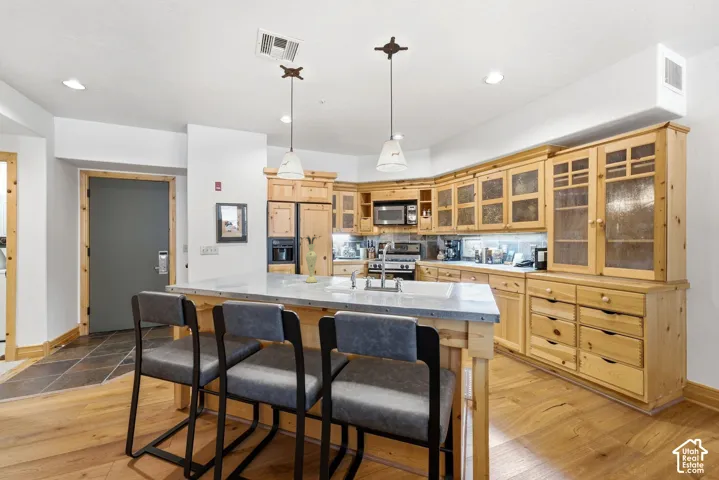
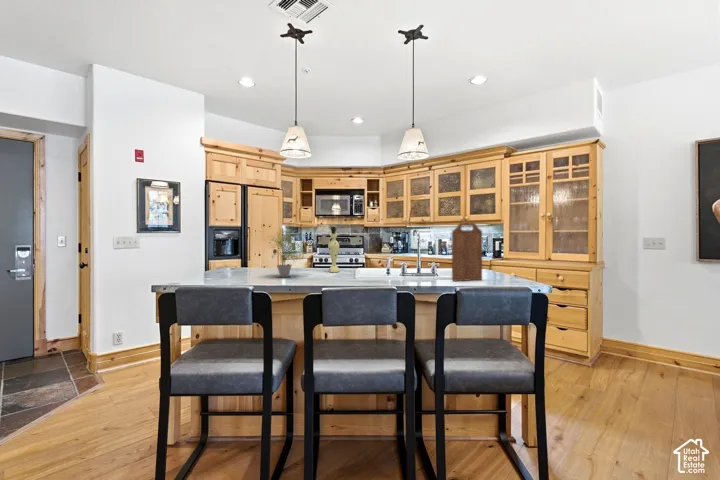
potted plant: none [232,234,275,287] -> present [270,226,305,277]
cutting board: none [394,234,435,302] -> present [452,223,482,281]

